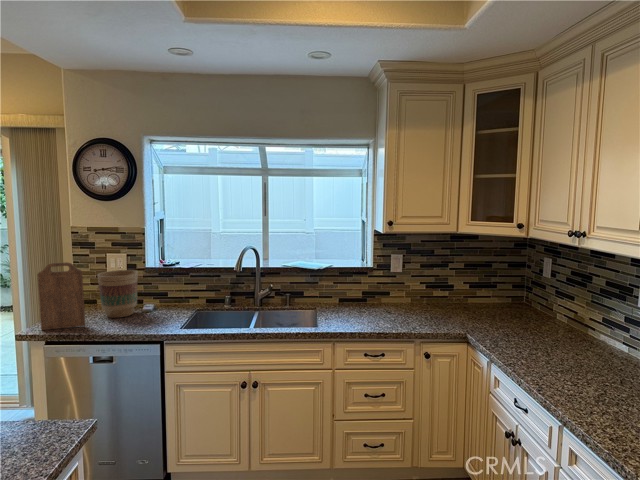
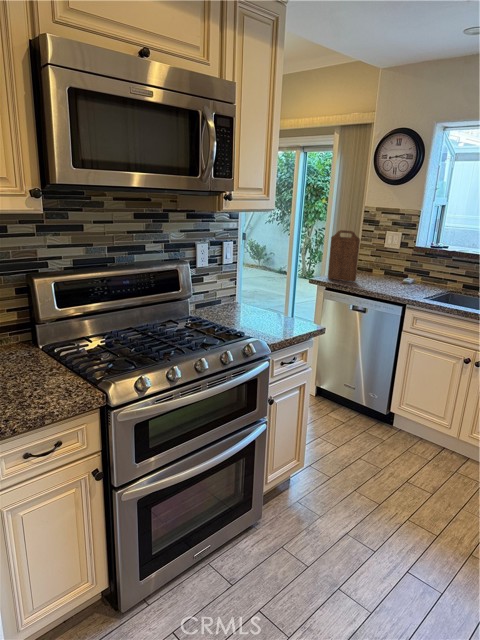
flower pot: present [98,270,138,318] -> none [372,245,405,283]

